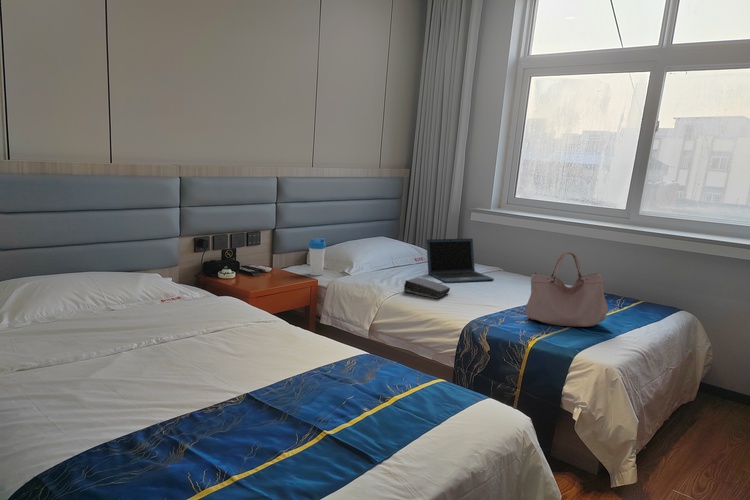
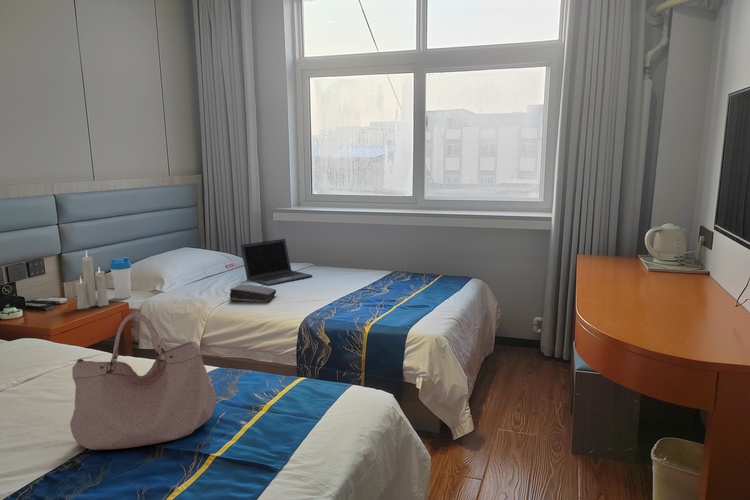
candle: none [277,225,302,279] -> present [76,255,108,309]
handbag: present [525,251,608,327] -> present [70,313,217,450]

